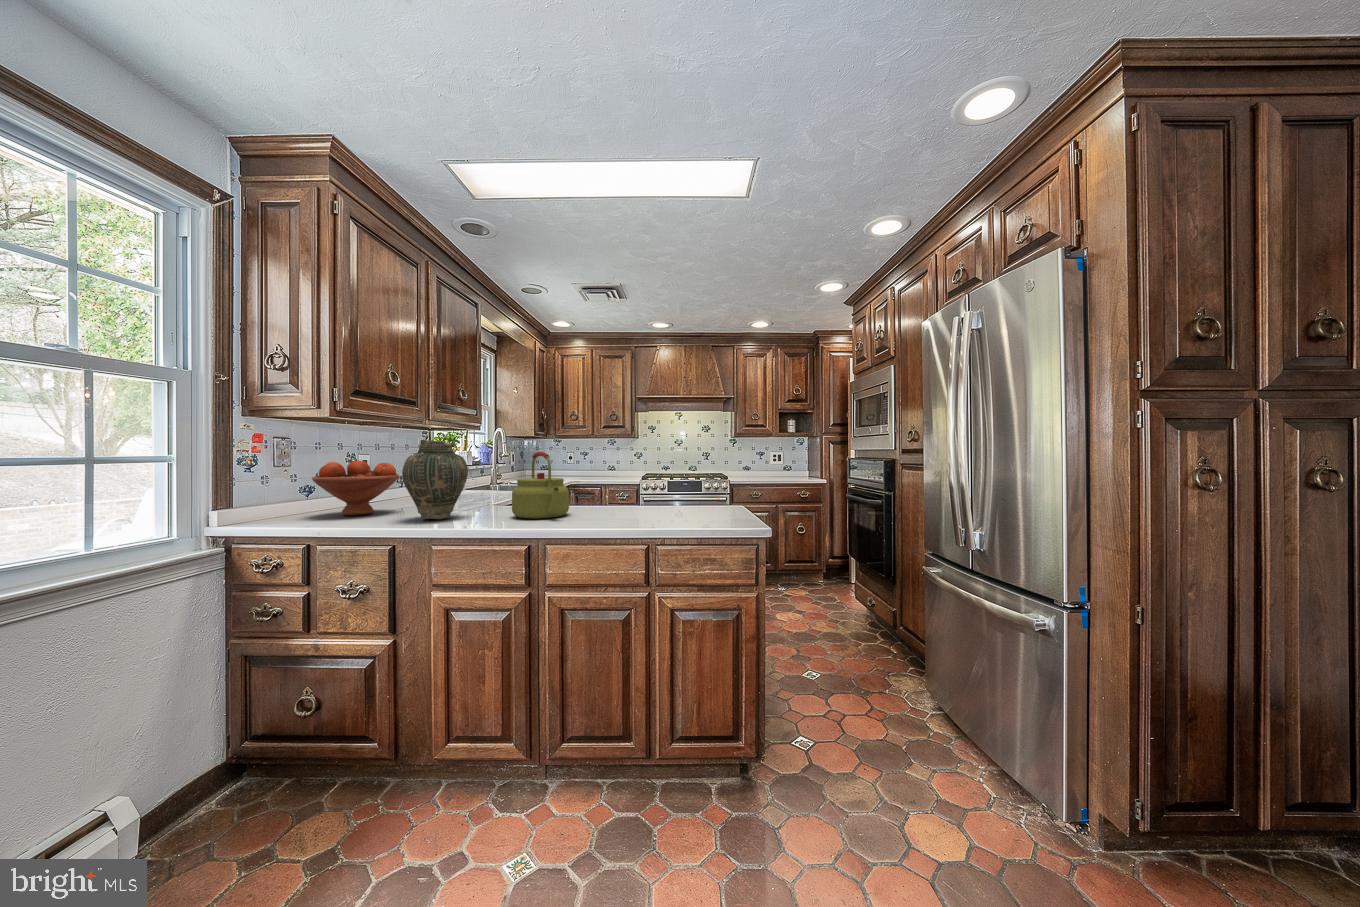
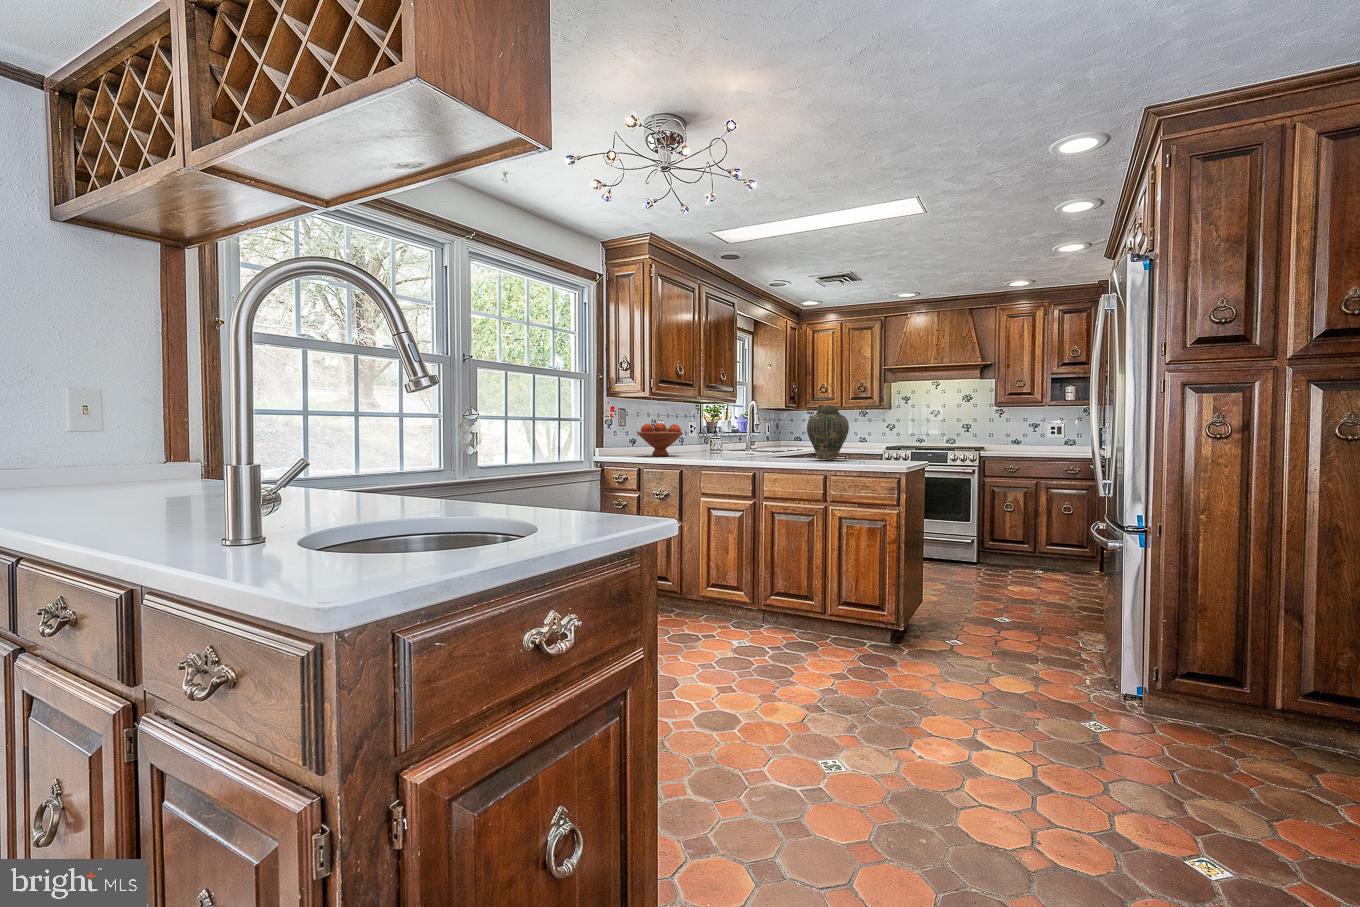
vase: present [402,440,468,519] -> present [807,405,849,460]
kettle: present [512,452,569,519] -> none [746,416,783,459]

